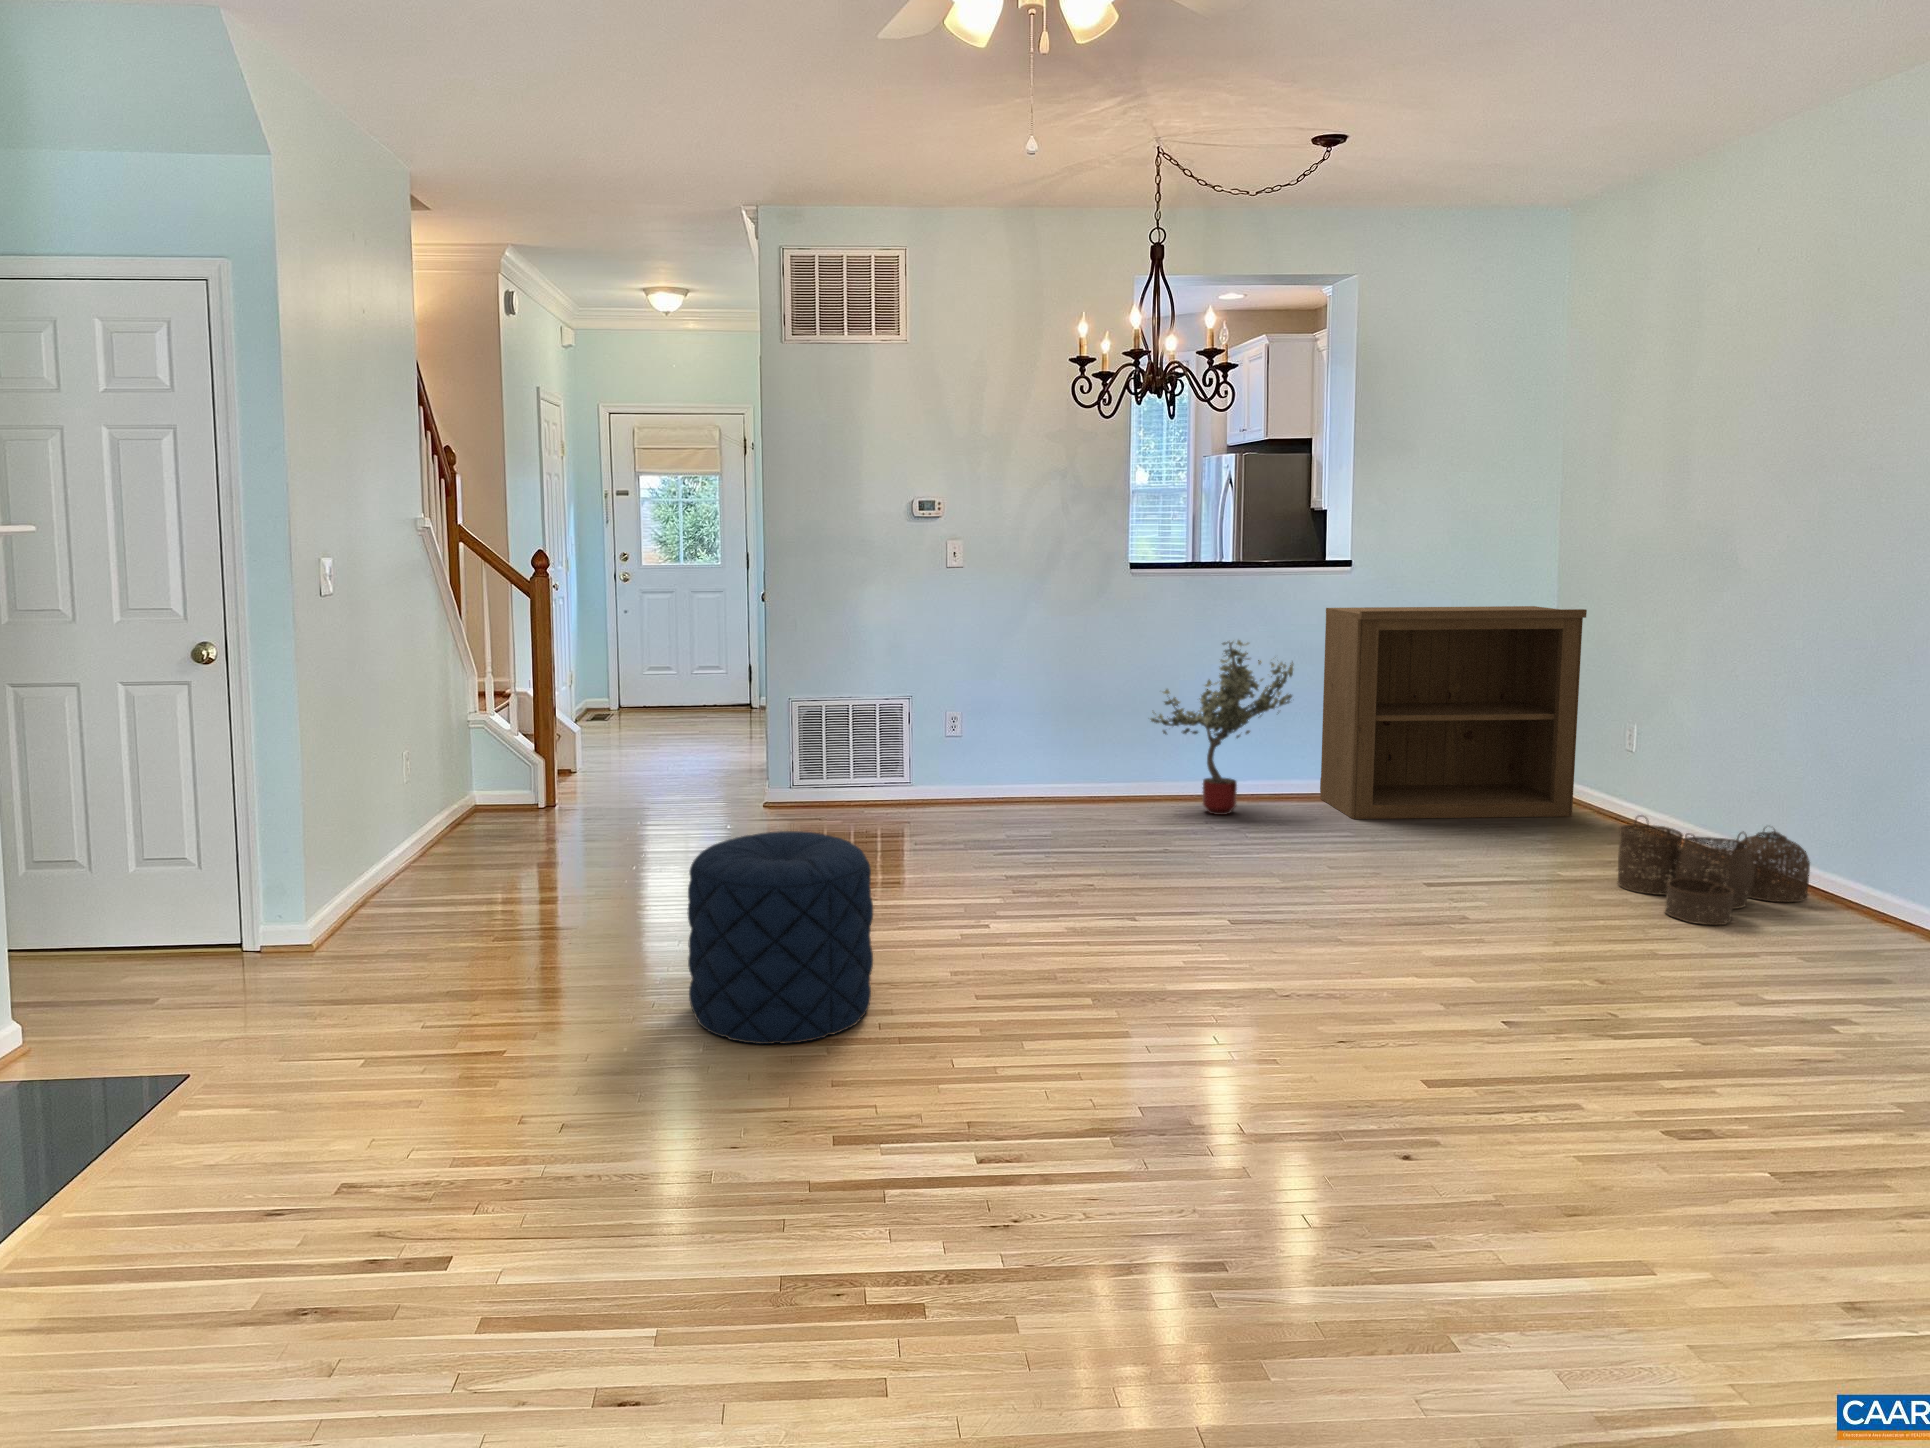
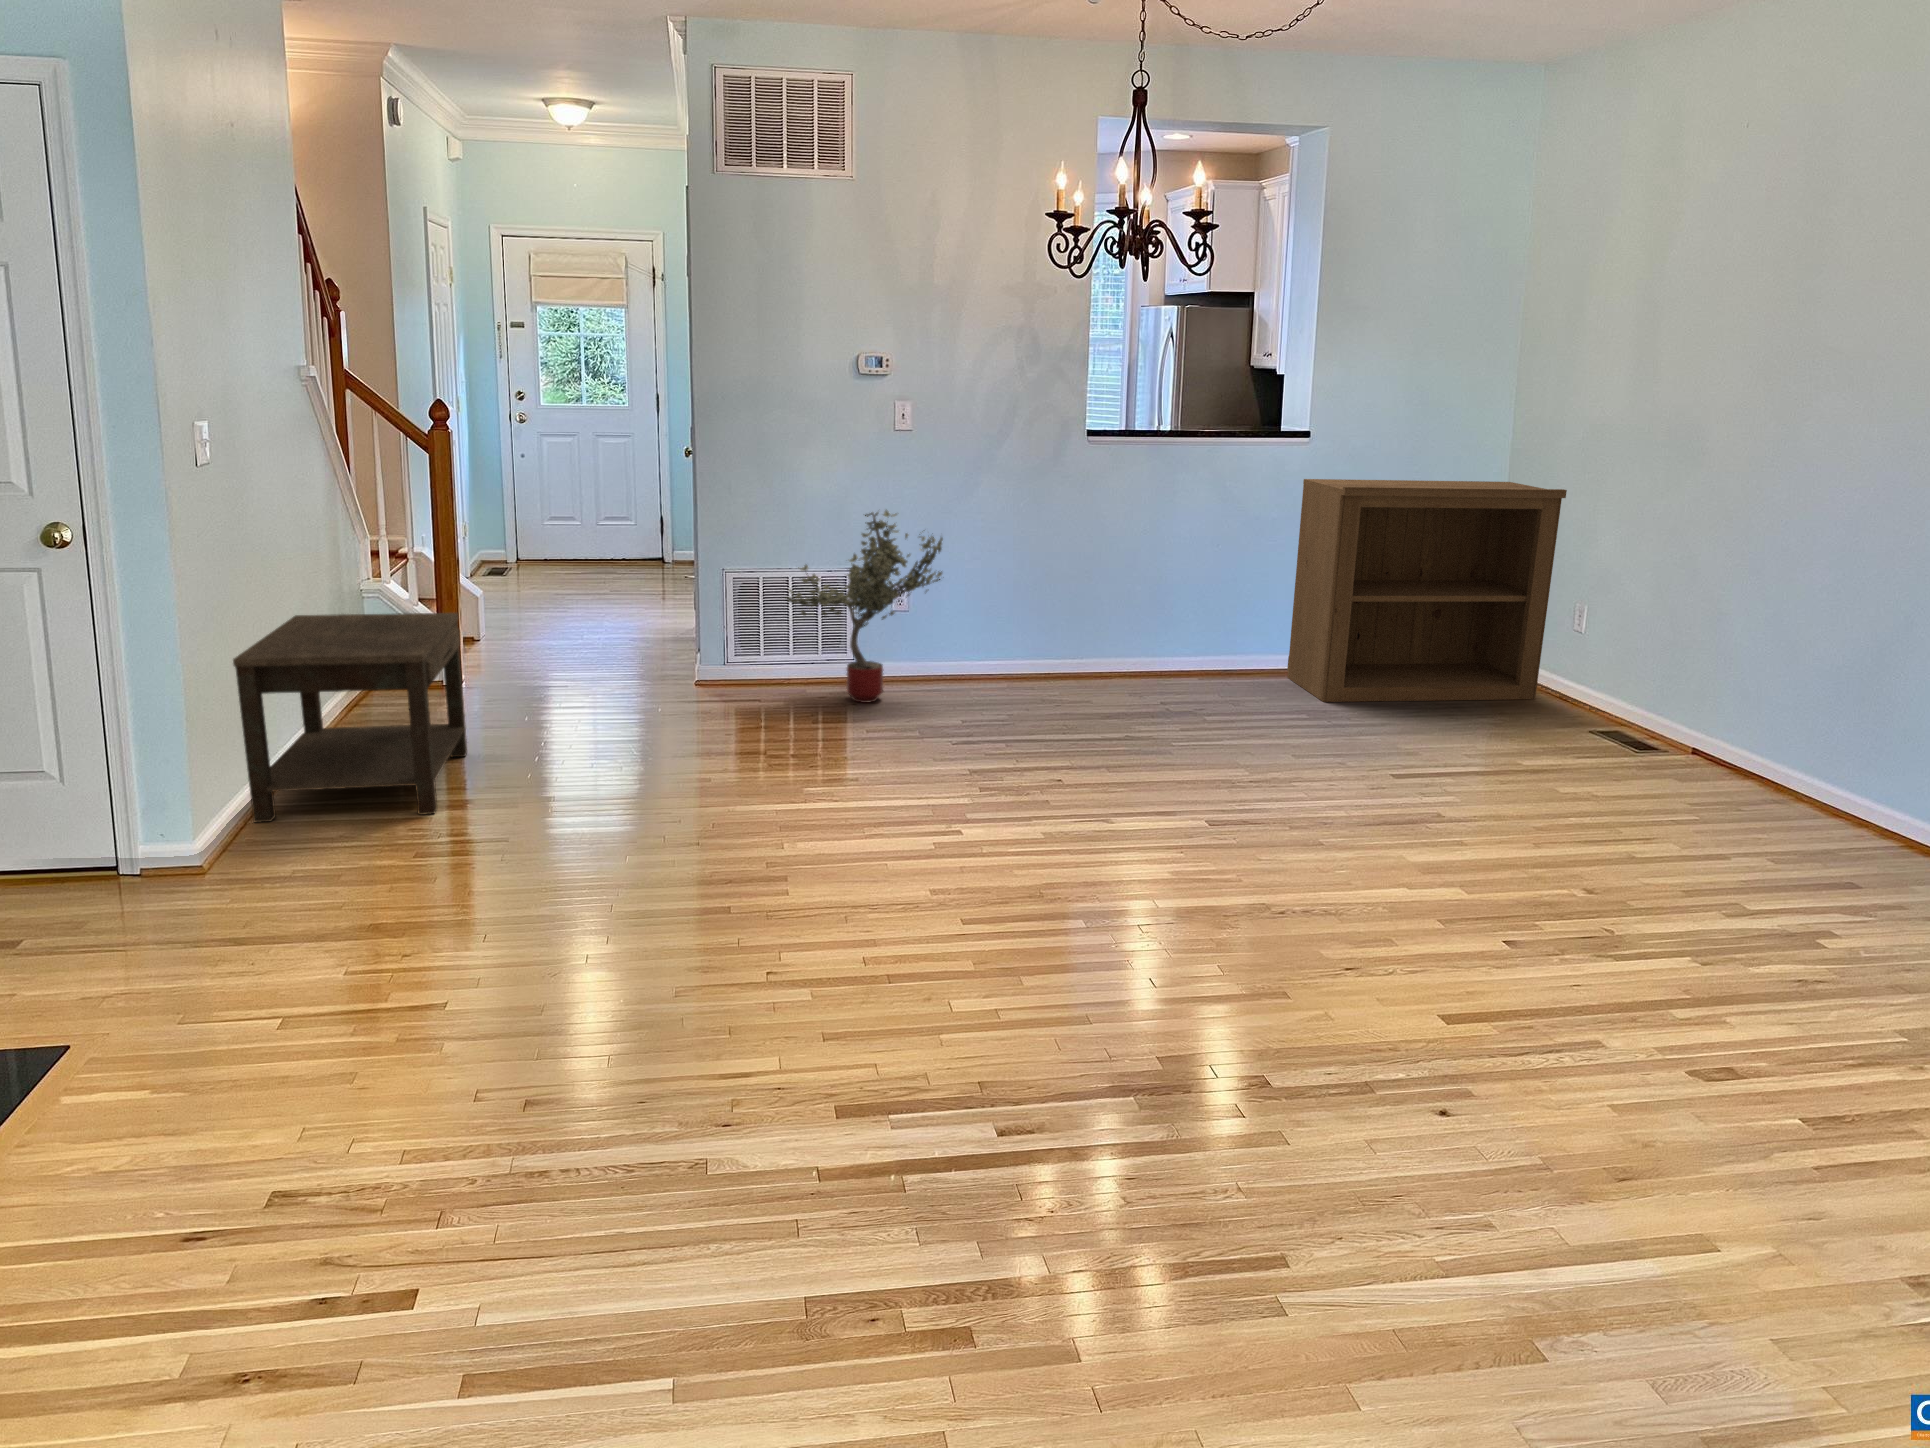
potted tree: present [1151,640,1293,815] -> present [787,510,943,703]
side table: none [355,733,551,910] -> present [233,613,467,823]
woven basket: present [1617,815,1810,925] -> none [1591,710,1776,826]
pouf: present [688,831,873,1044] -> none [651,750,860,991]

